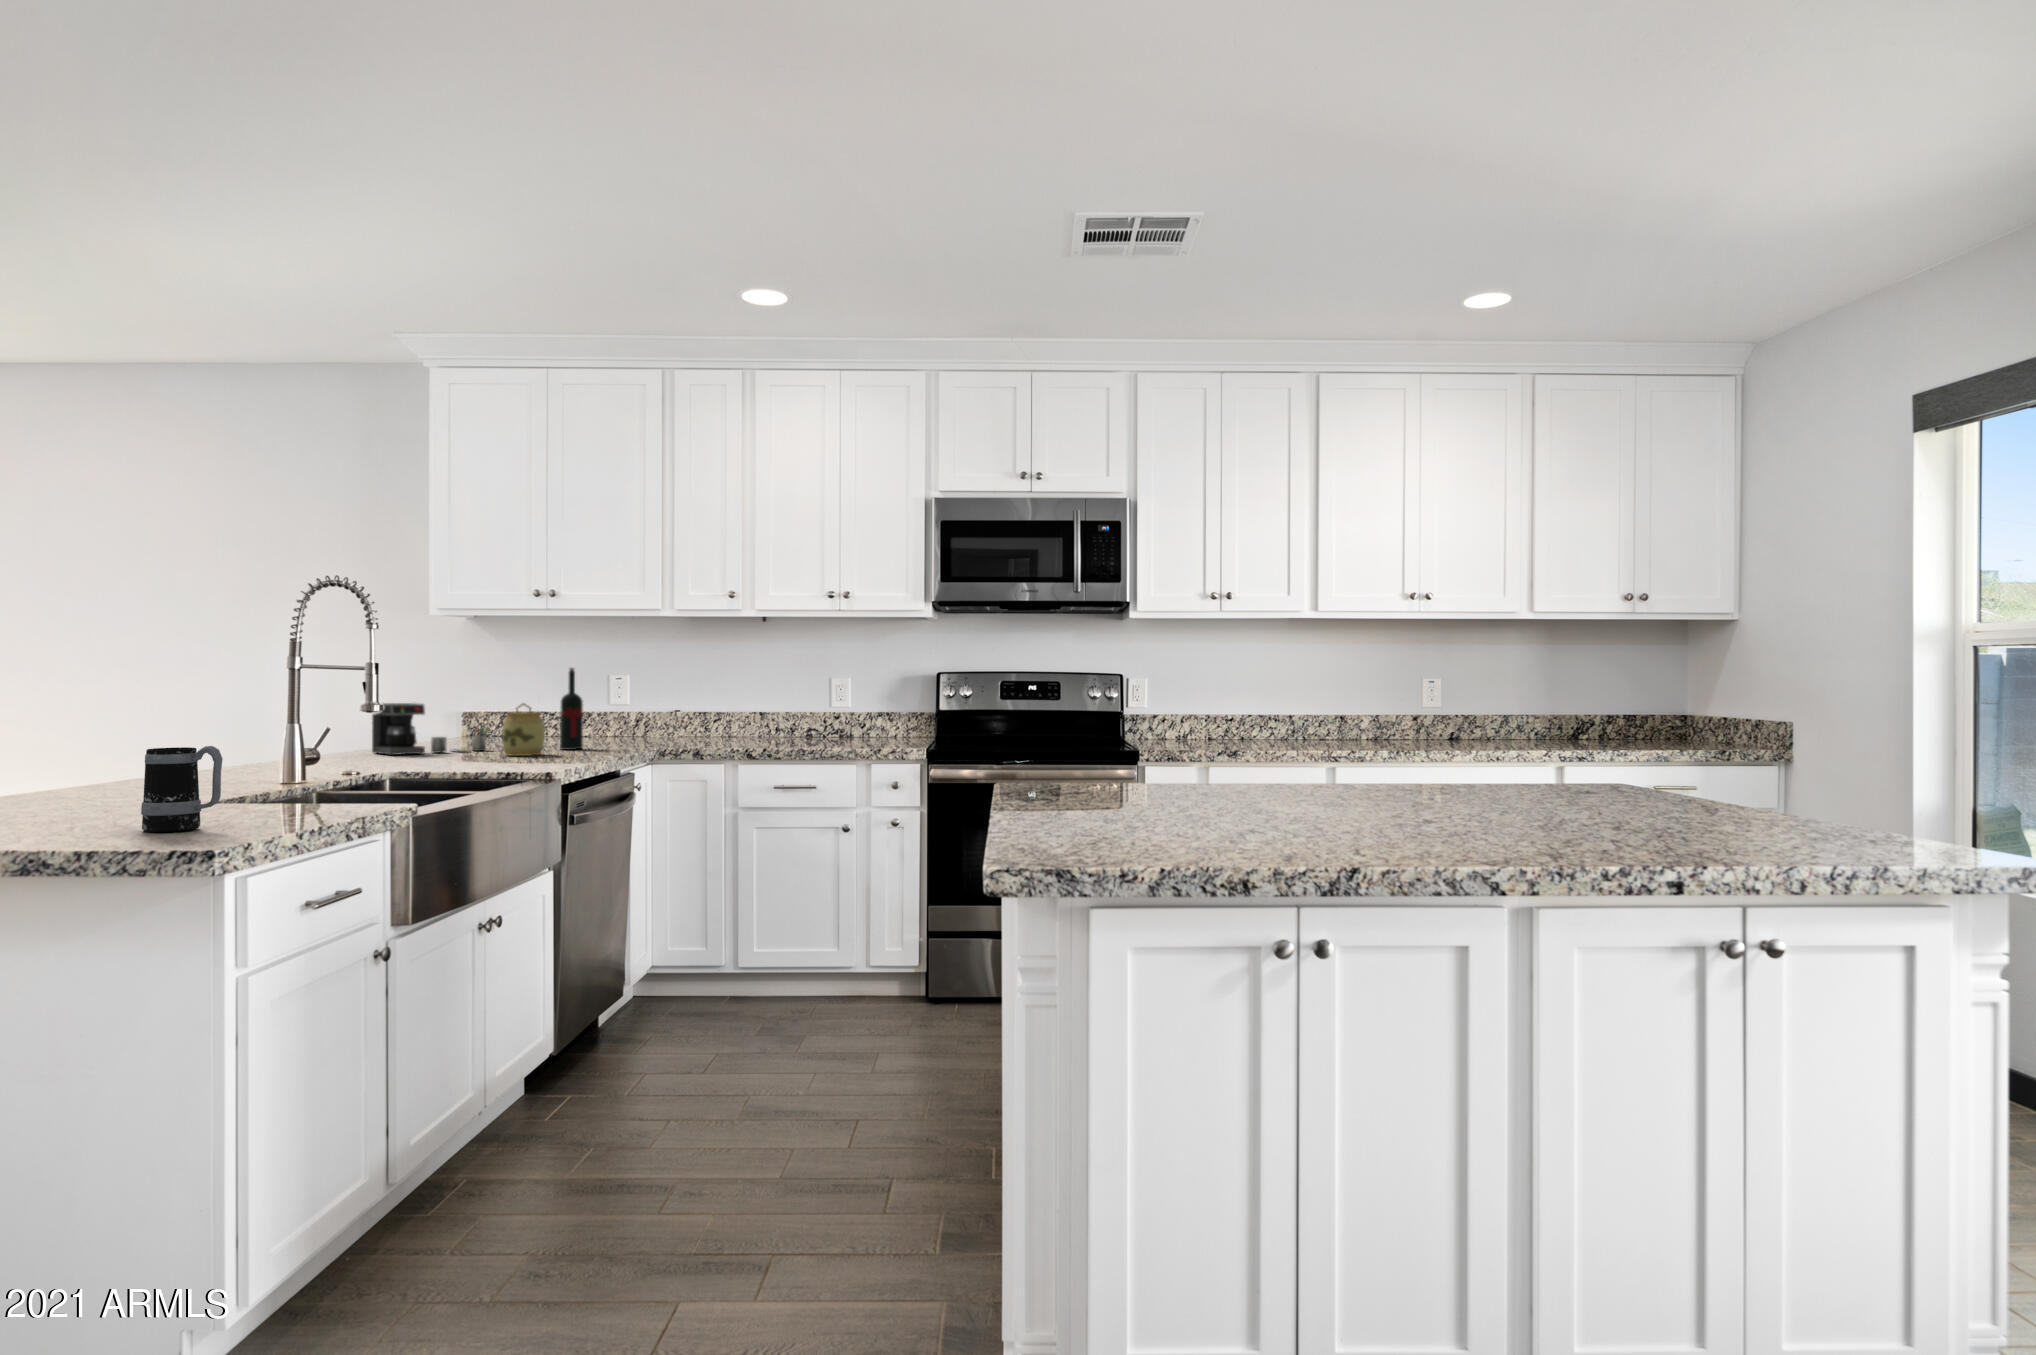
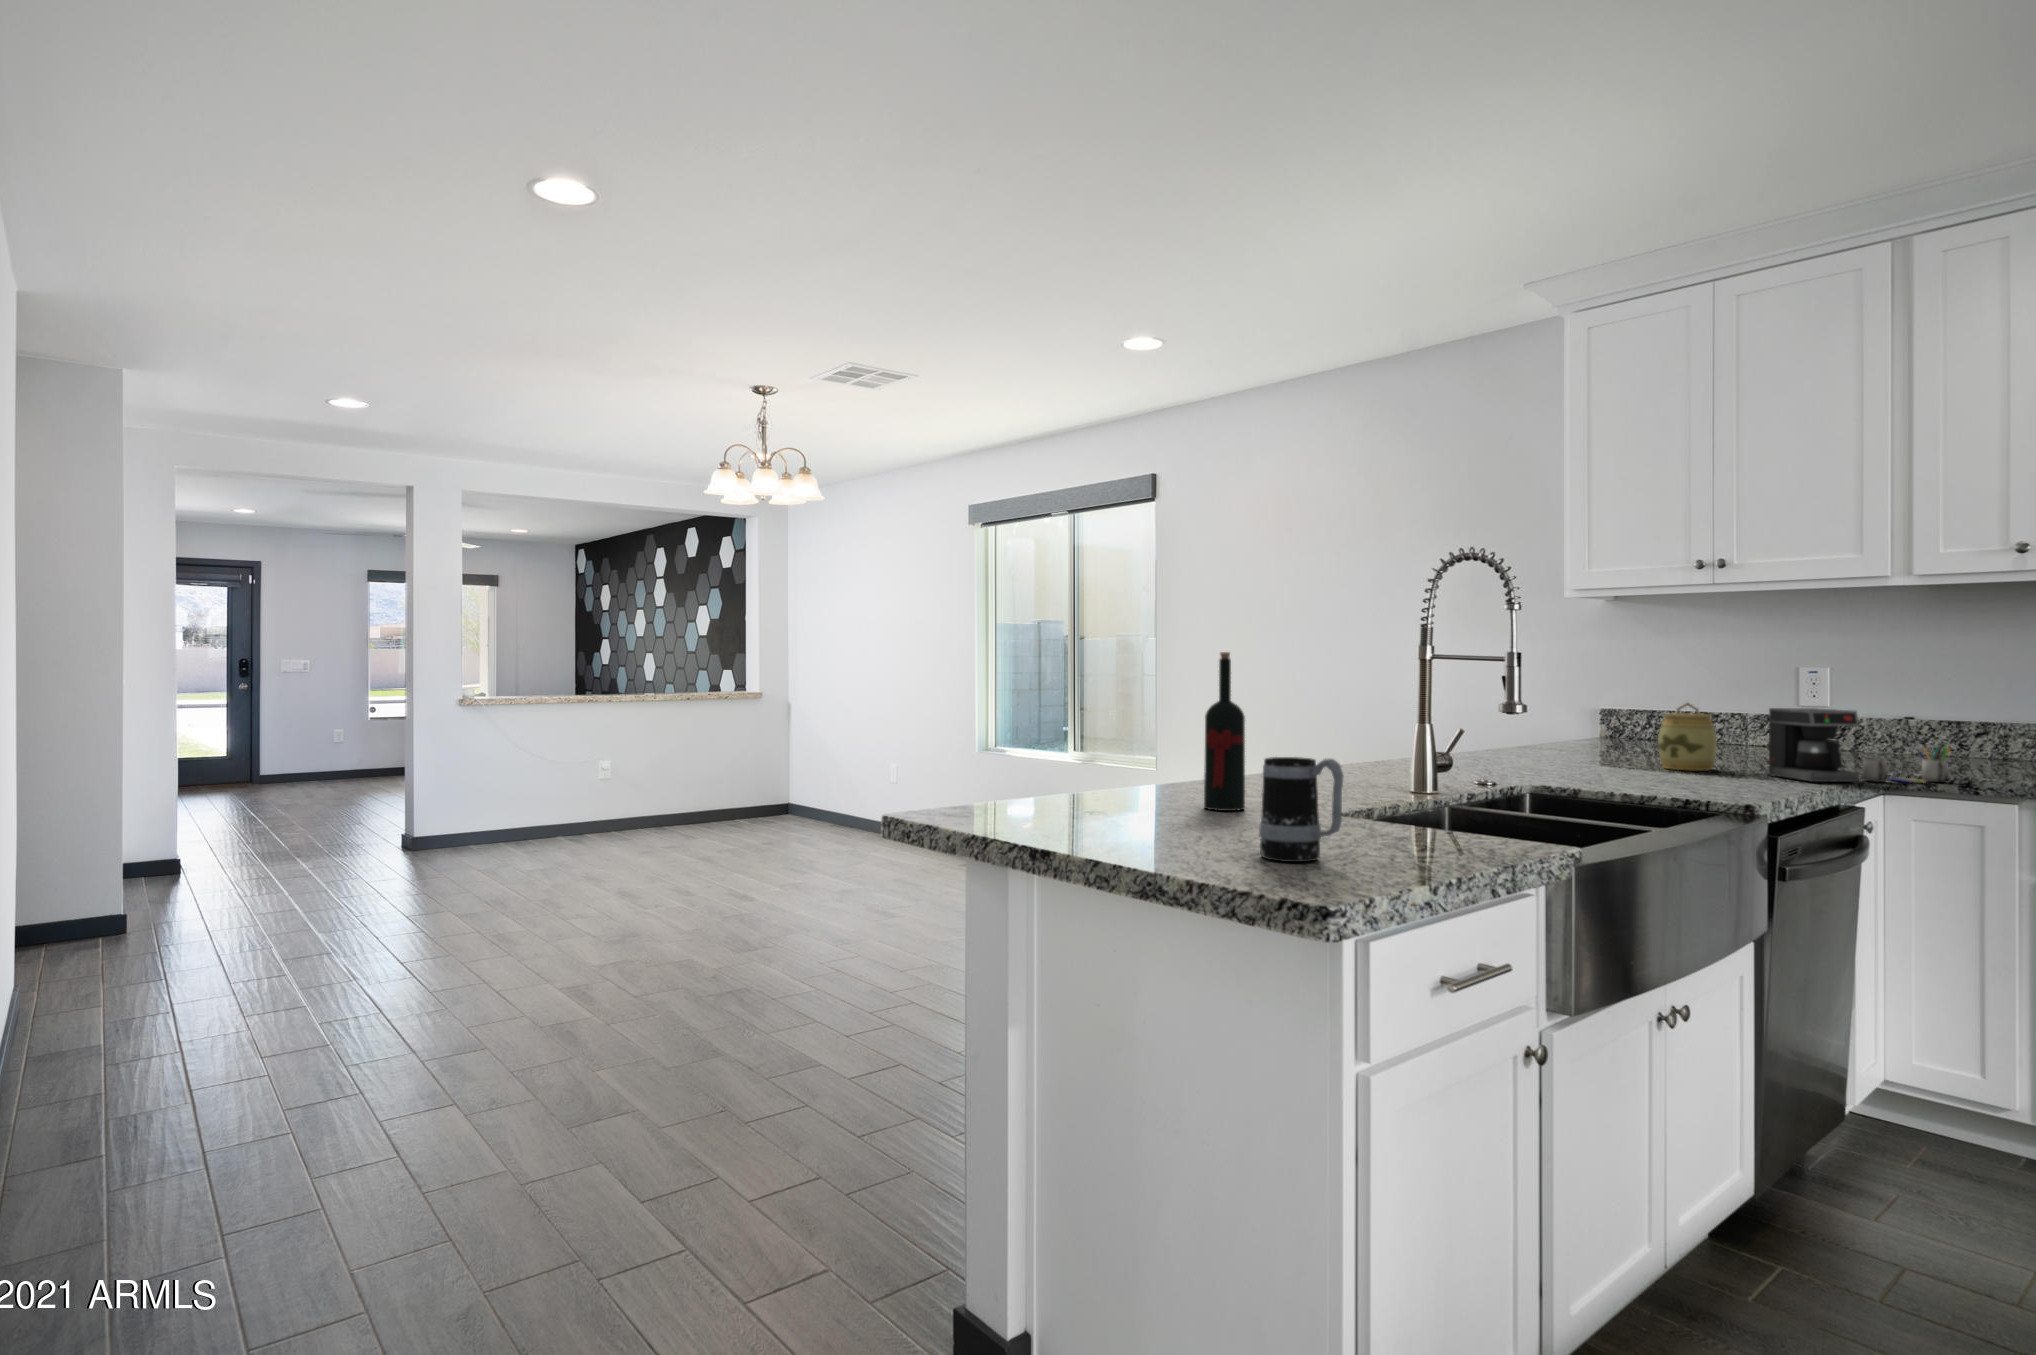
wine bottle: present [560,668,583,750] -> present [1204,652,1245,811]
coffee maker: present [372,703,489,755] -> present [1769,708,1950,783]

